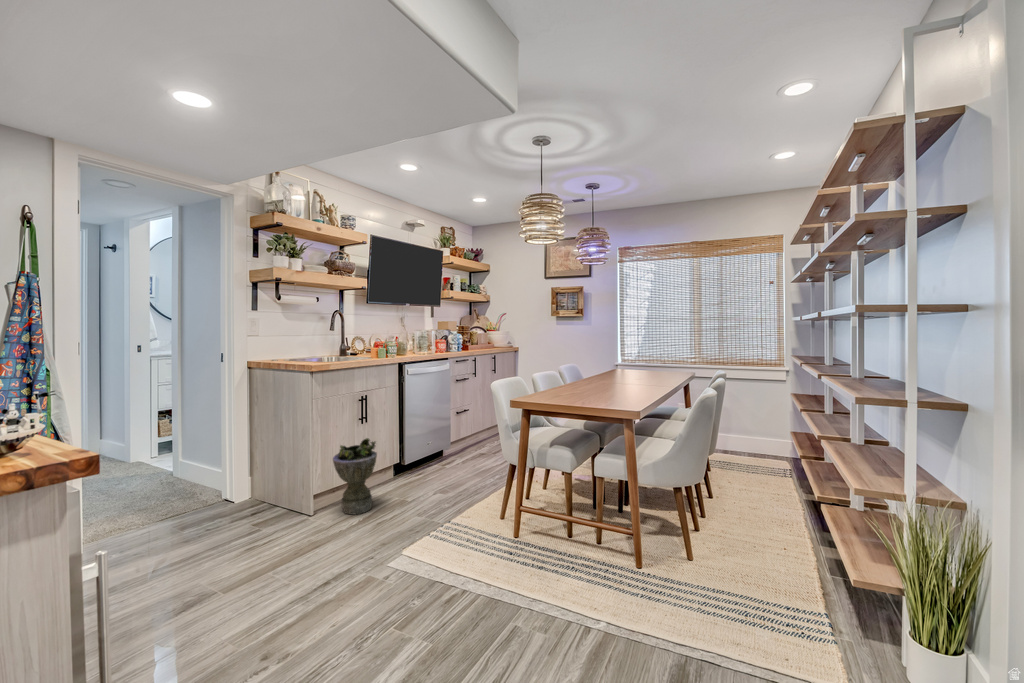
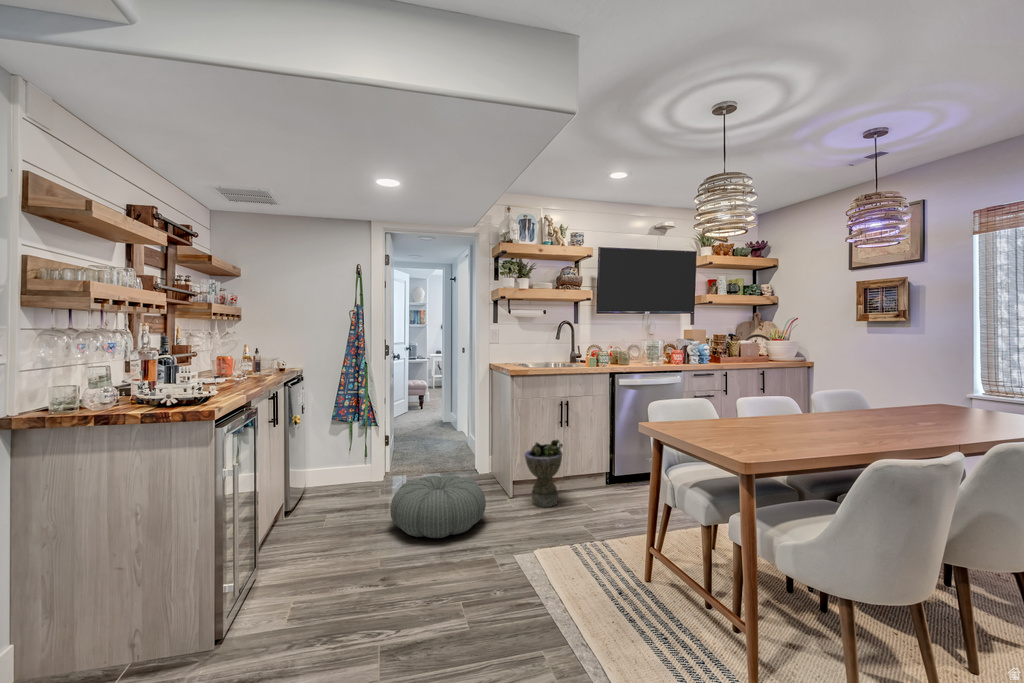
pouf: none [181,502,320,594] -> present [390,475,486,538]

